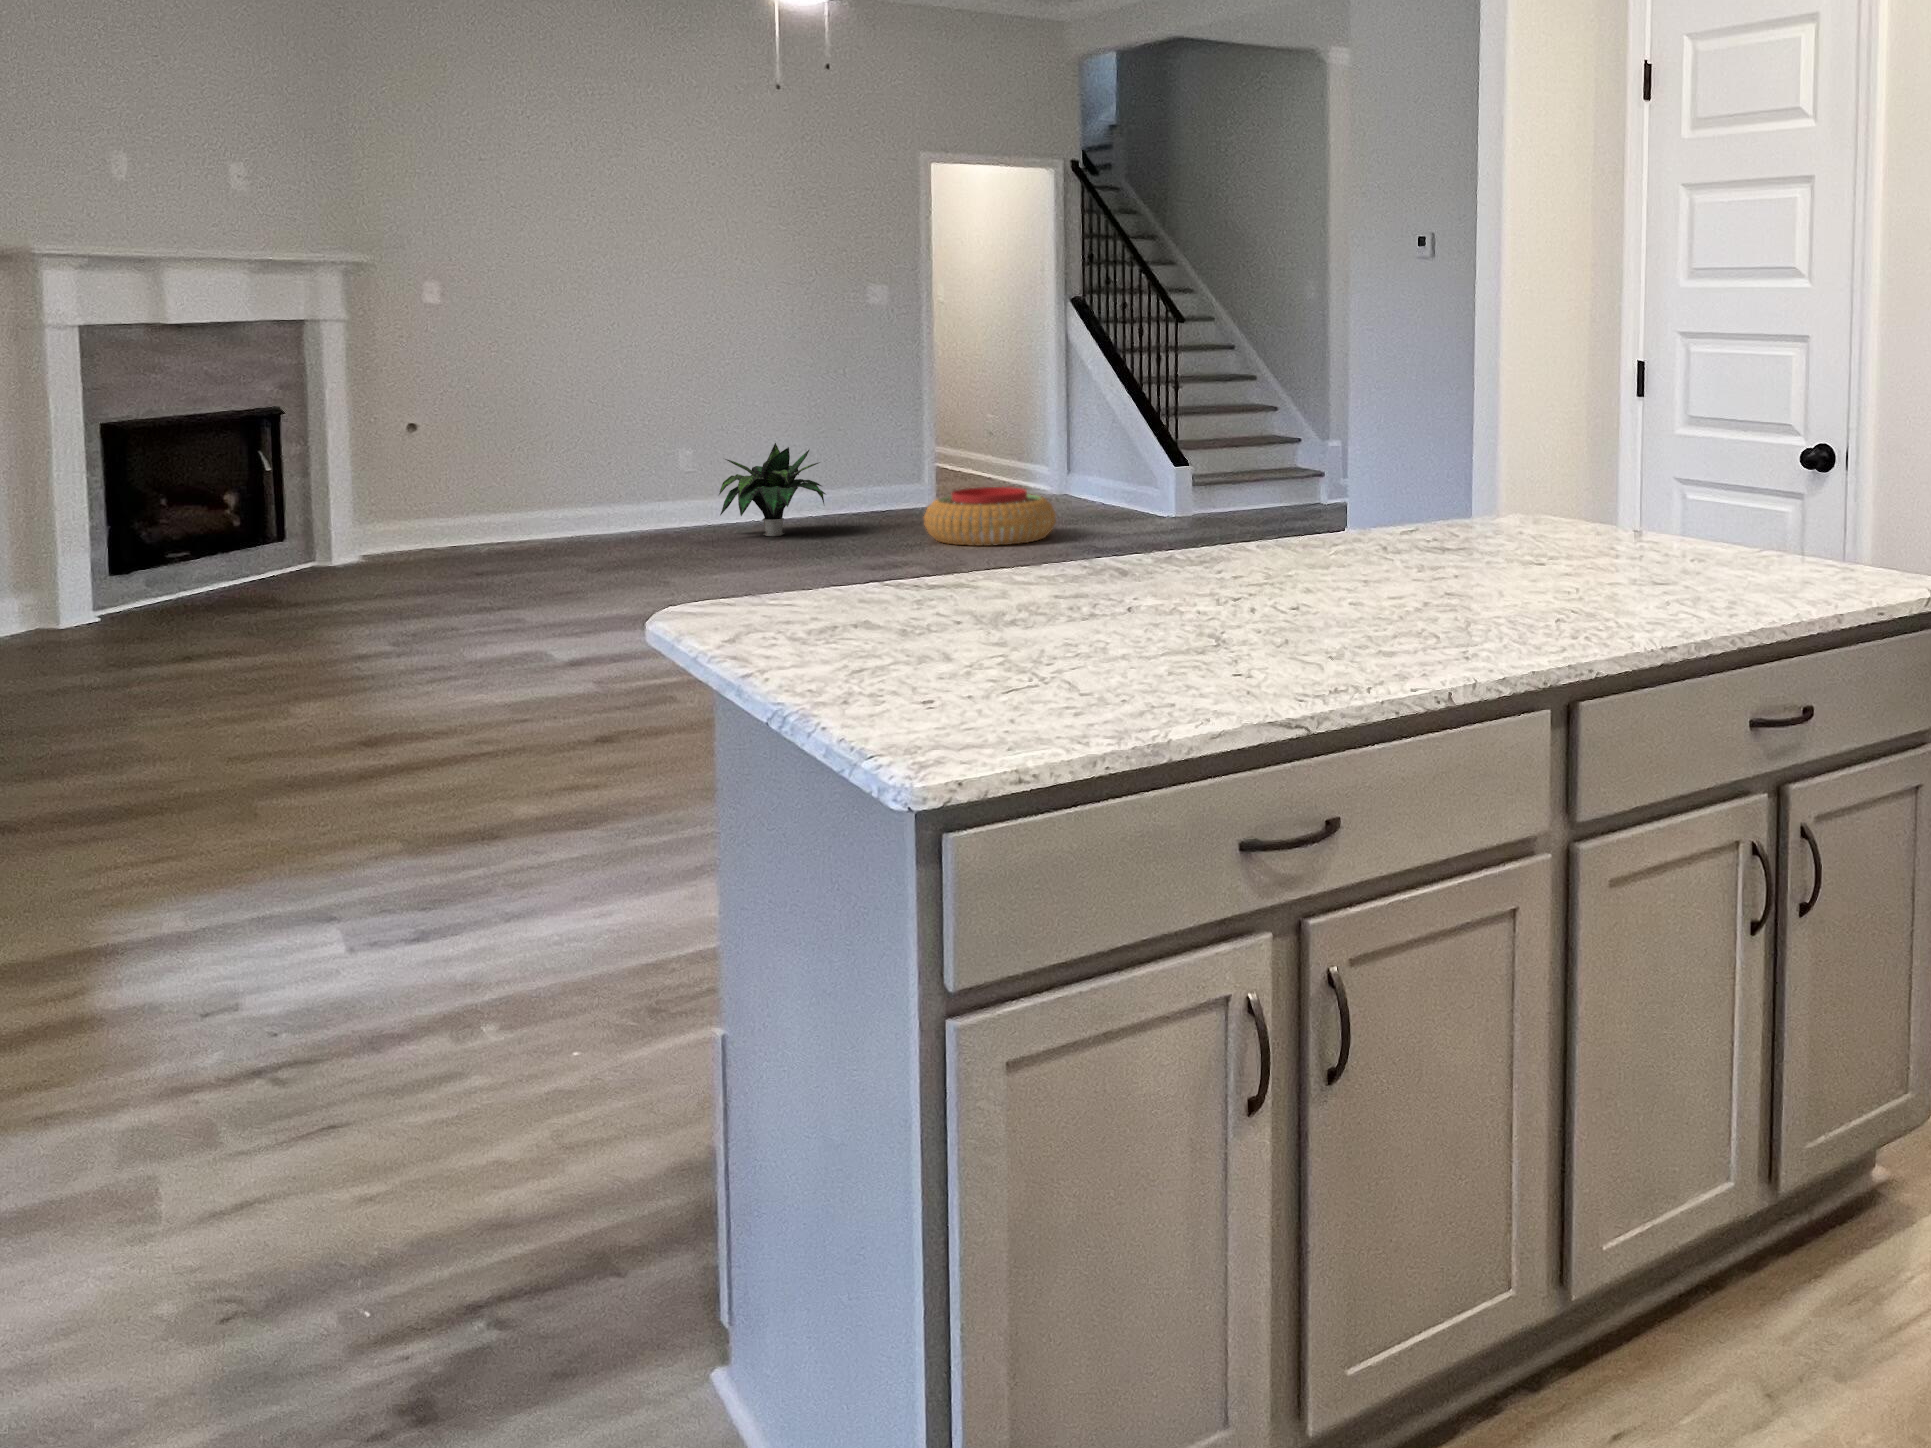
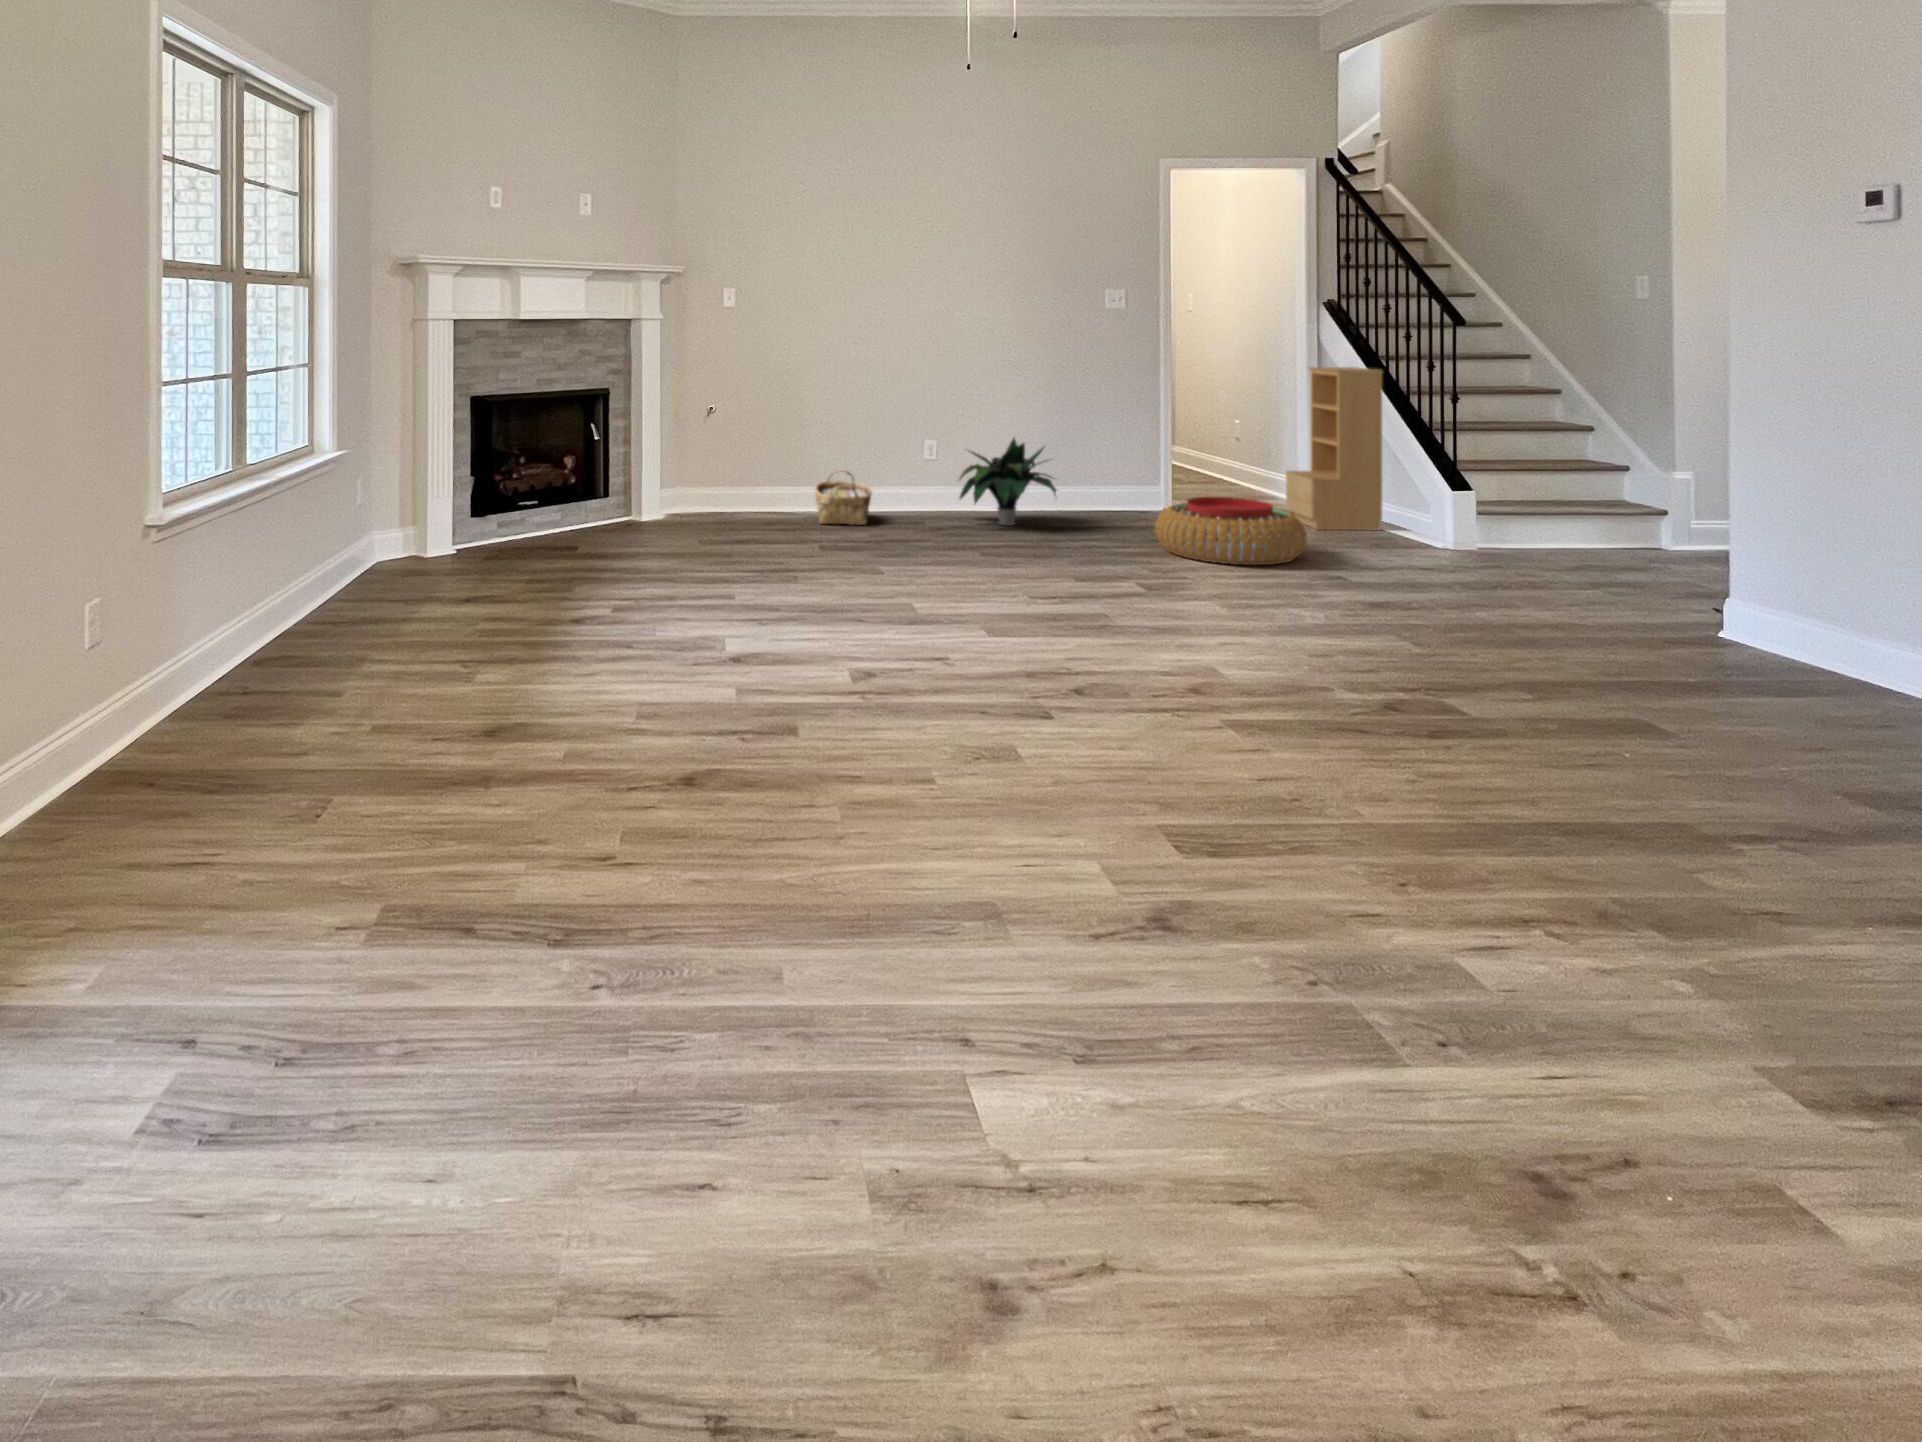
bookshelf: none [1038,360,1120,516] -> present [1286,367,1383,530]
woven basket: none [553,491,623,552] -> present [814,470,871,525]

